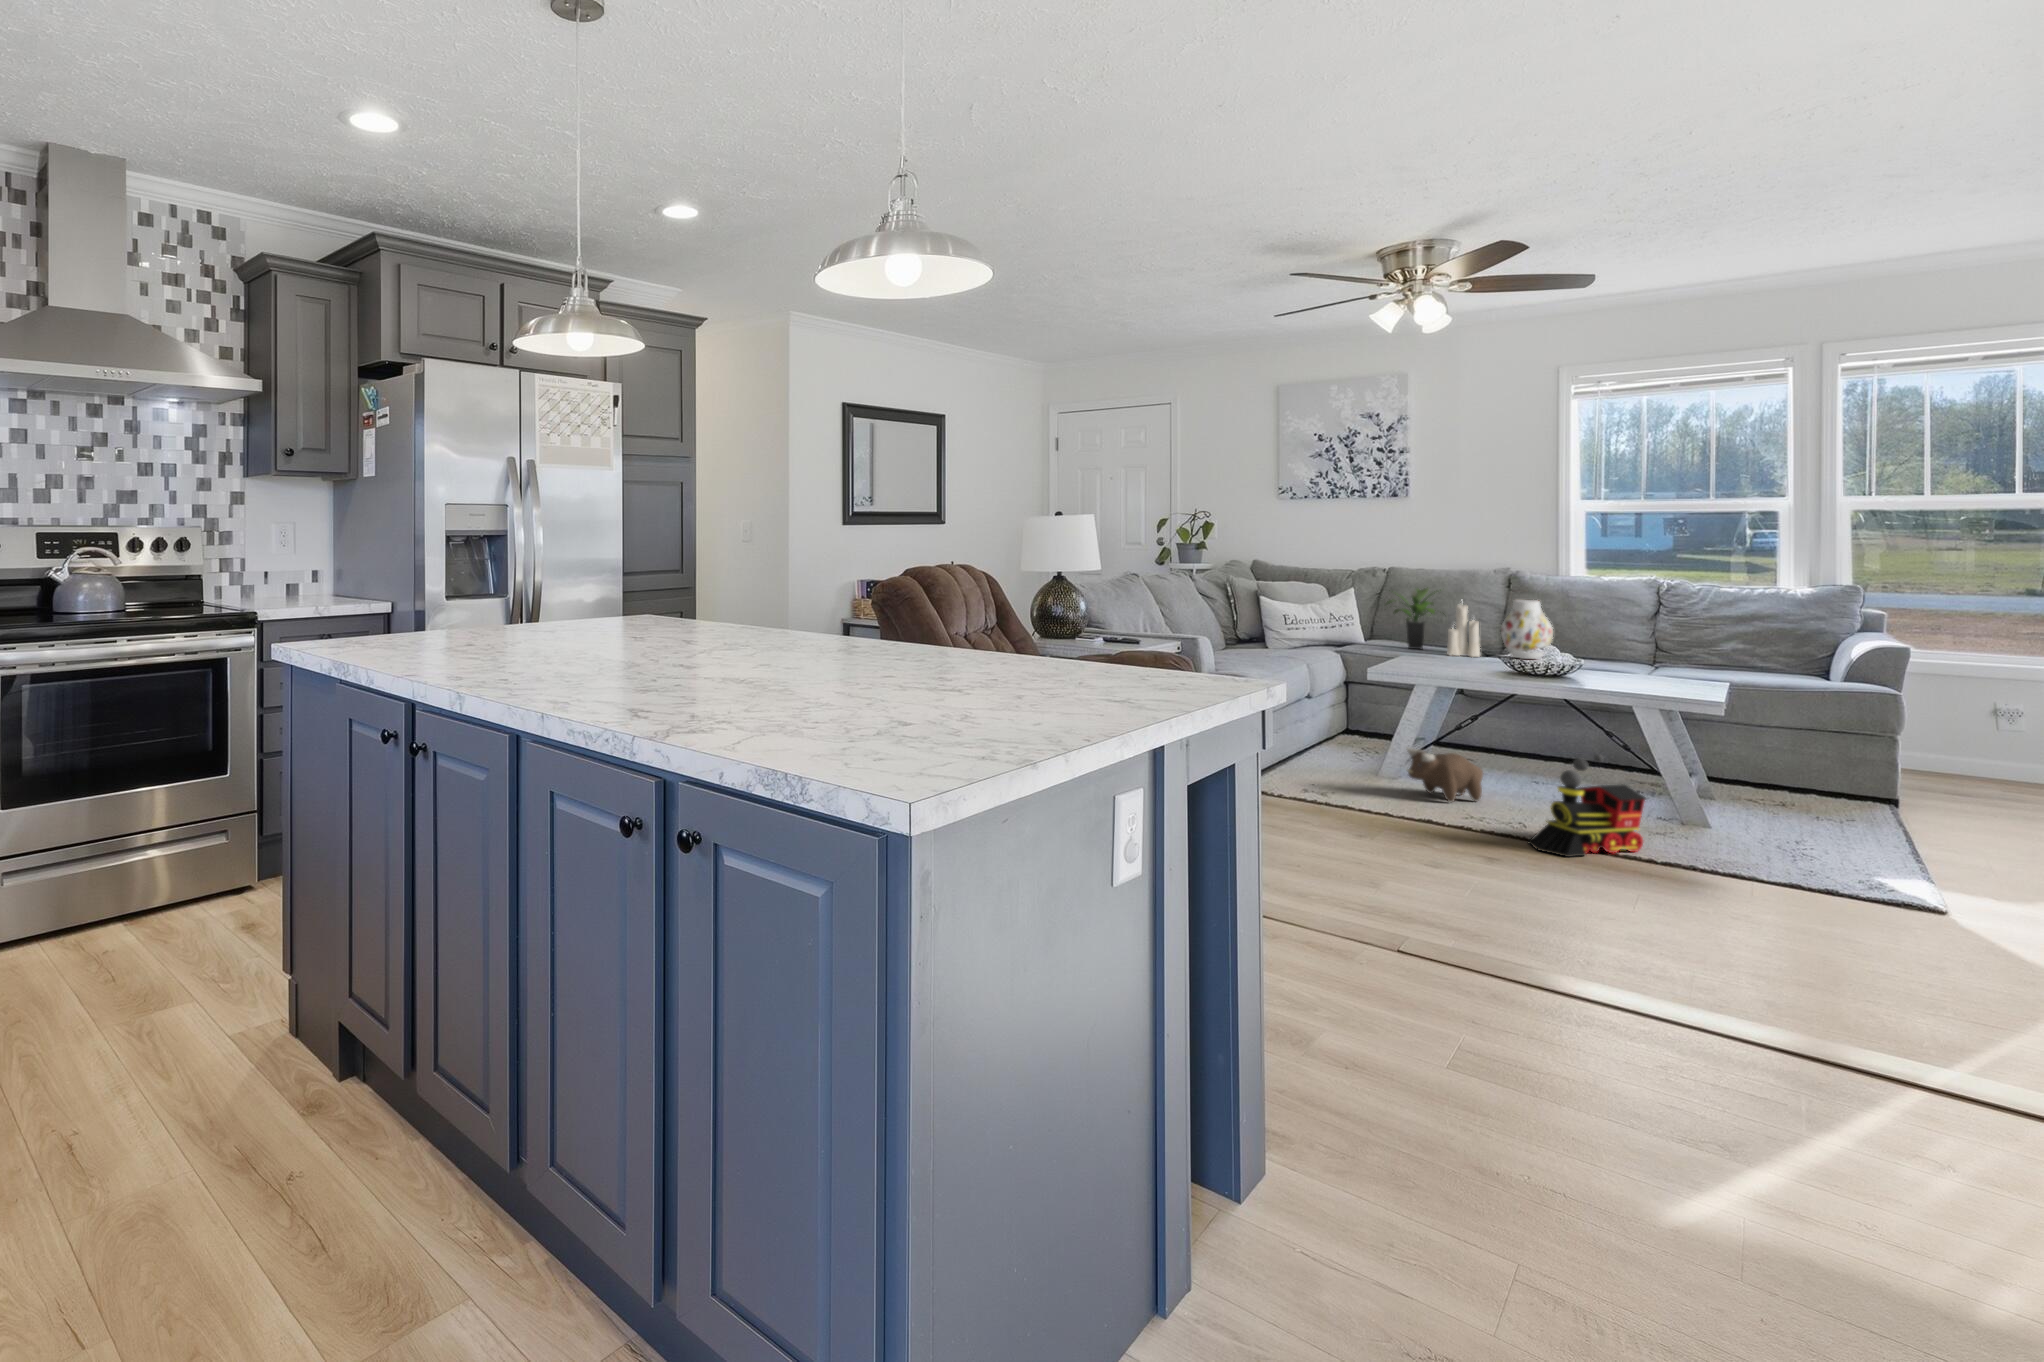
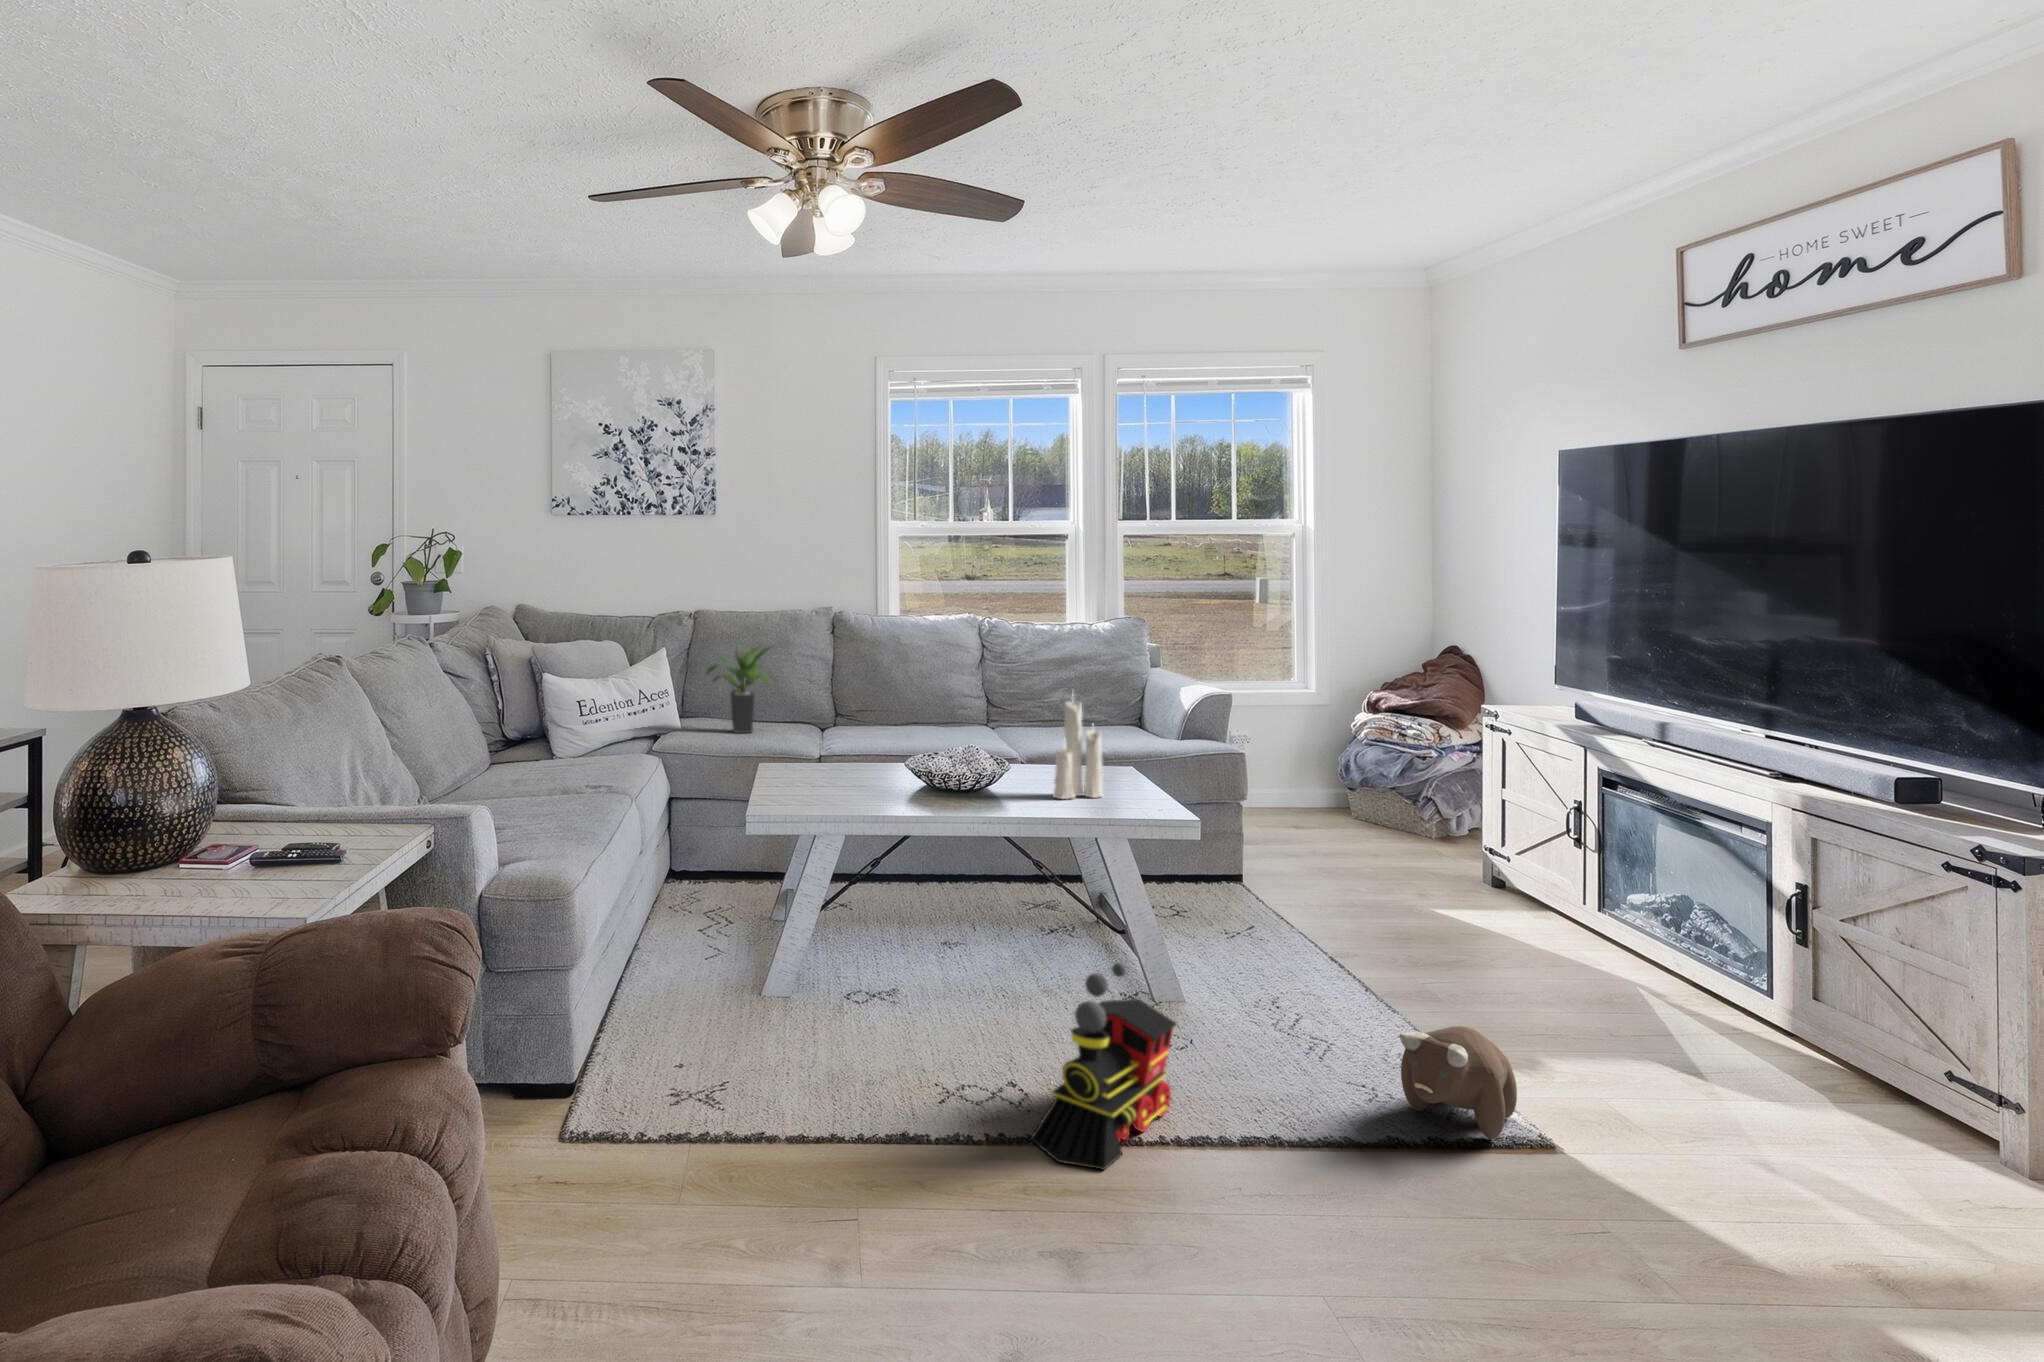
vase: present [1501,600,1553,659] -> none [851,658,910,741]
candle: present [1447,604,1480,657] -> present [1053,701,1103,799]
plush toy: present [1407,748,1483,802] -> present [1400,1026,1517,1139]

